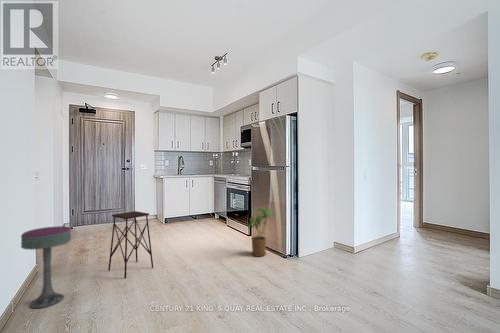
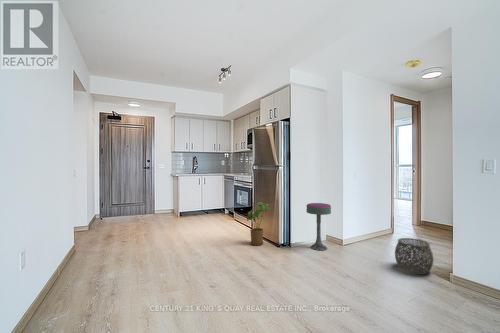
side table: present [108,211,153,278] -> none [128,204,165,259]
bar stool: present [21,226,71,308] -> present [306,203,331,250]
woven basket: none [416,245,461,286] -> present [395,238,433,274]

